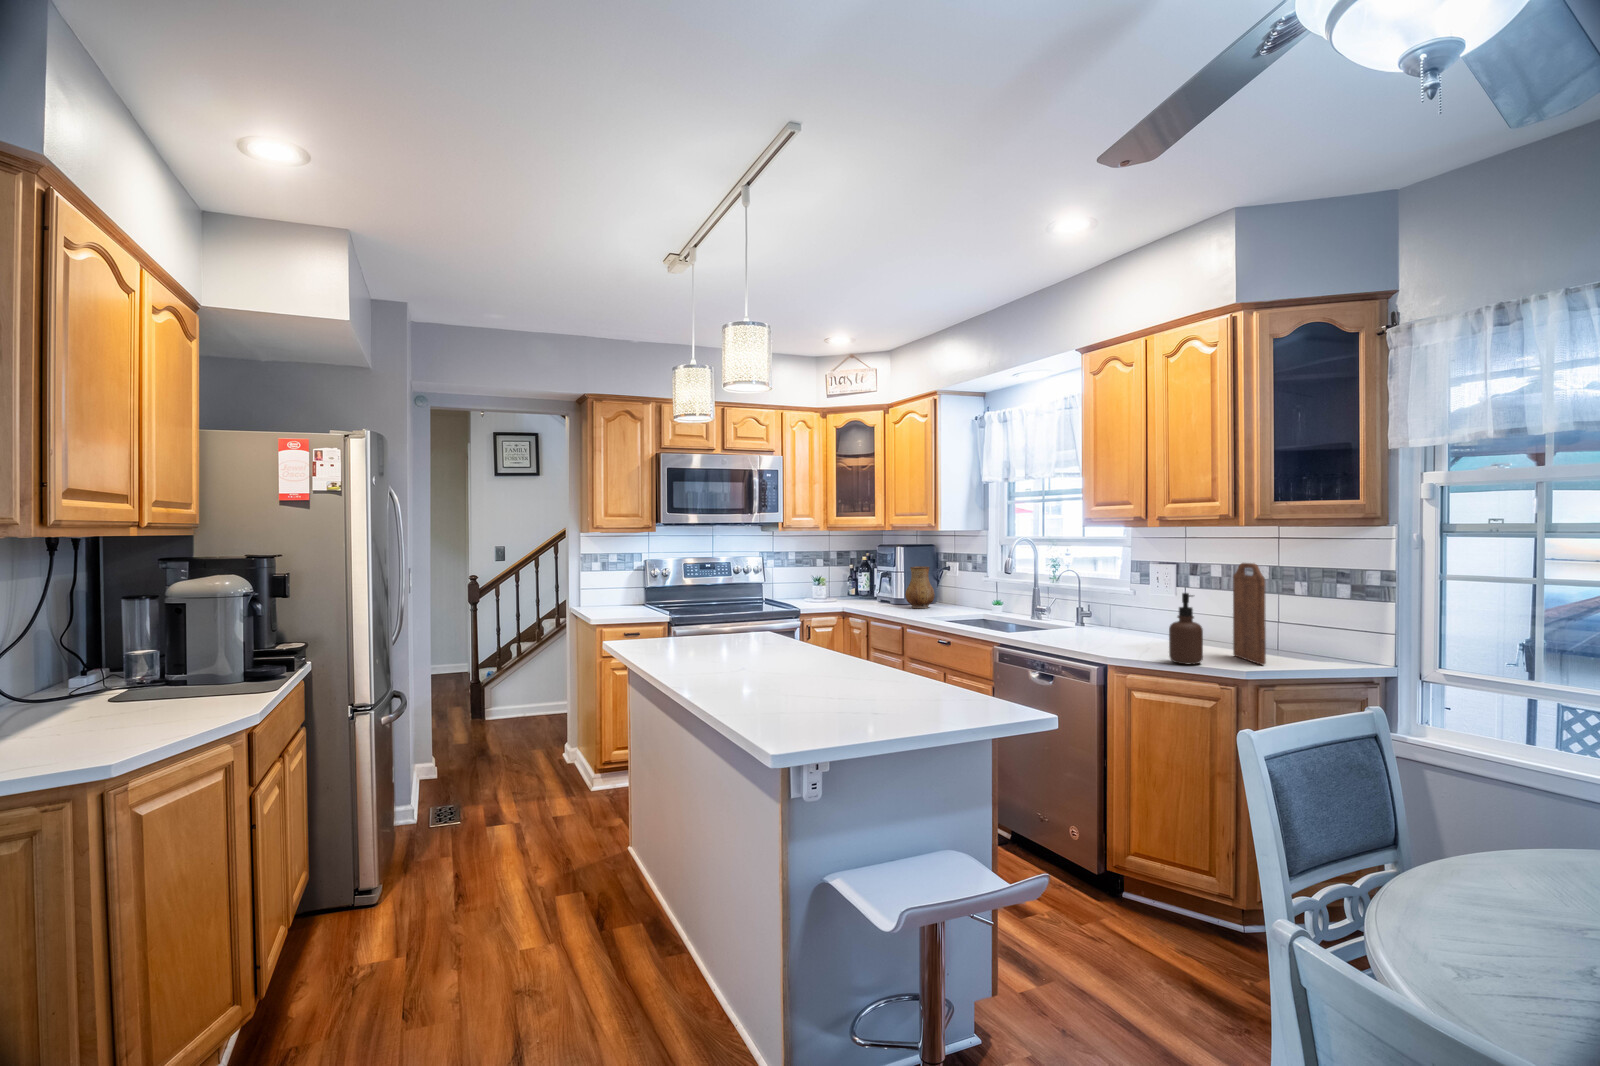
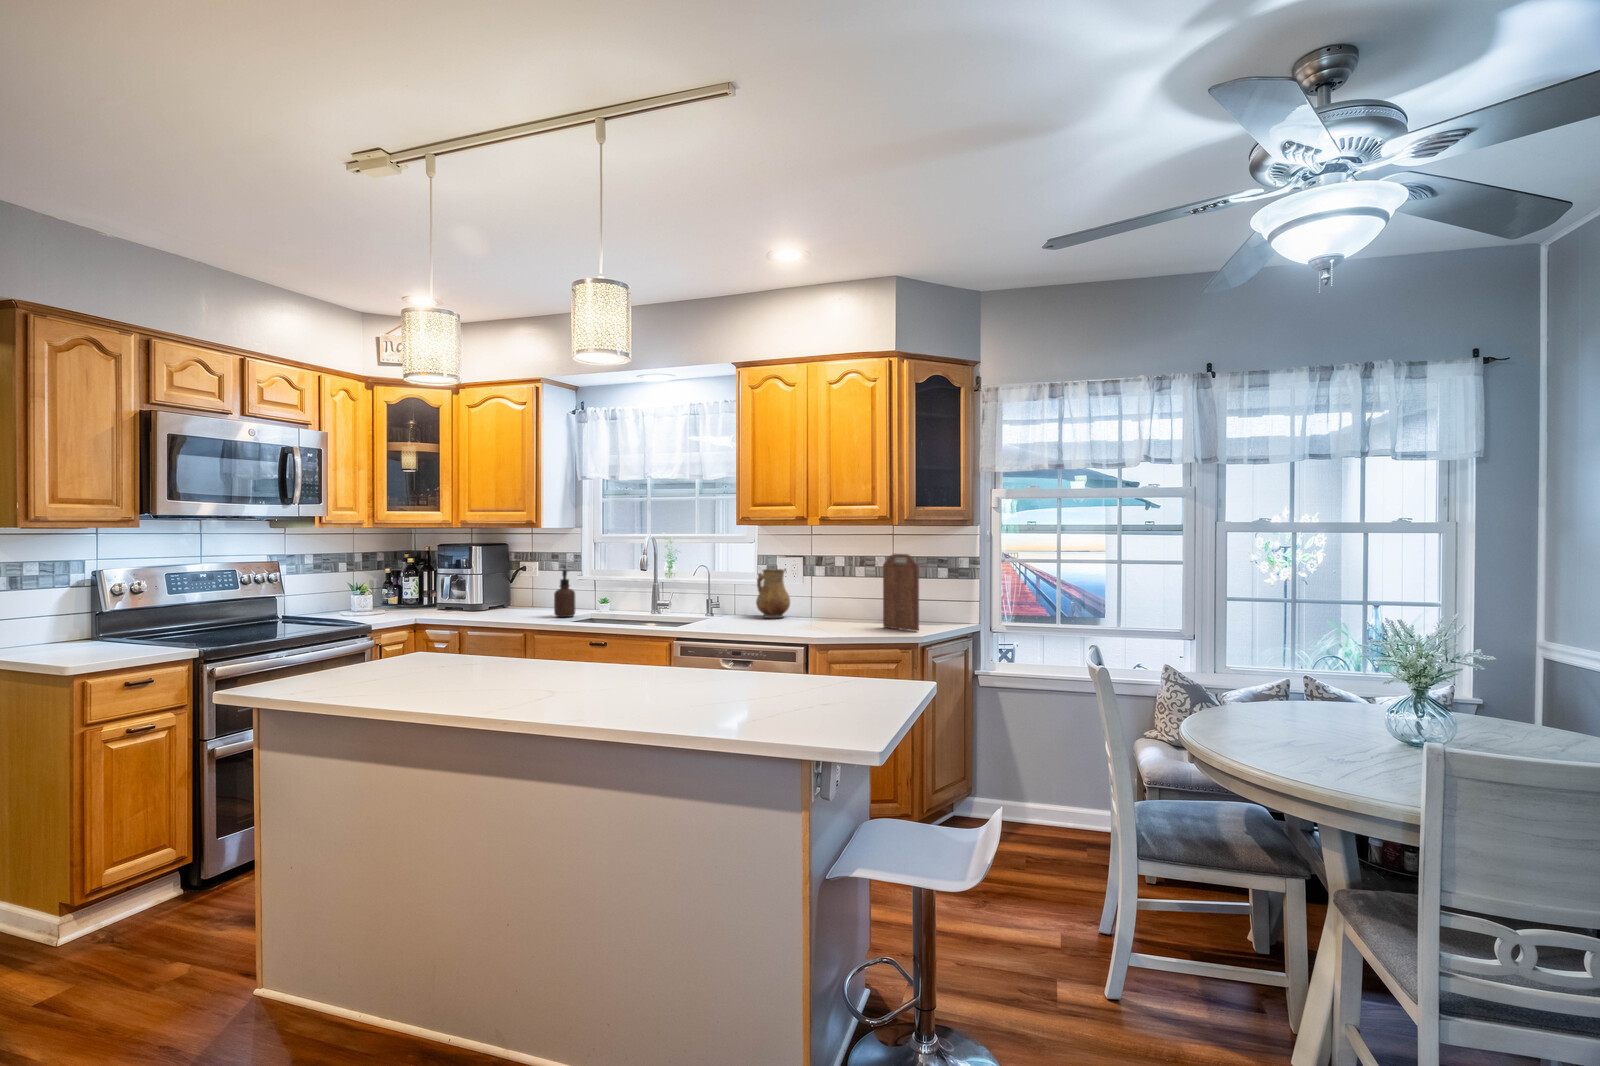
ceramic pitcher: present [905,566,935,608] -> present [756,569,790,618]
soap dispenser: present [1169,593,1203,664] -> present [554,570,575,617]

